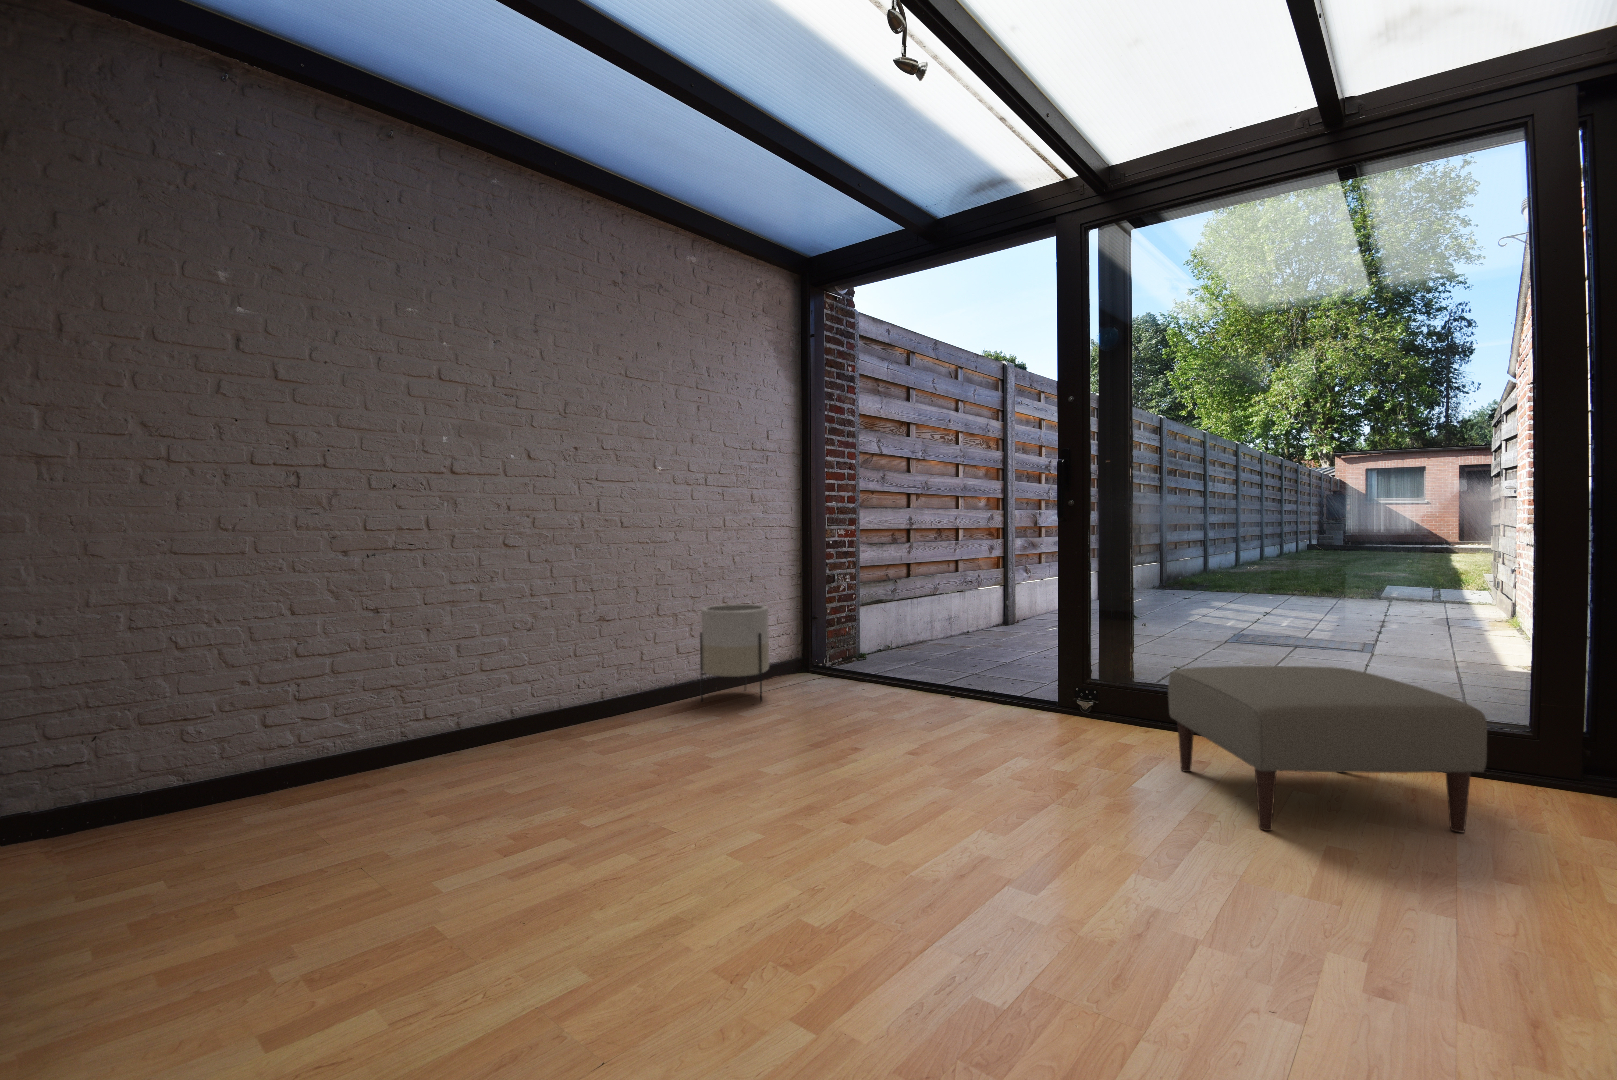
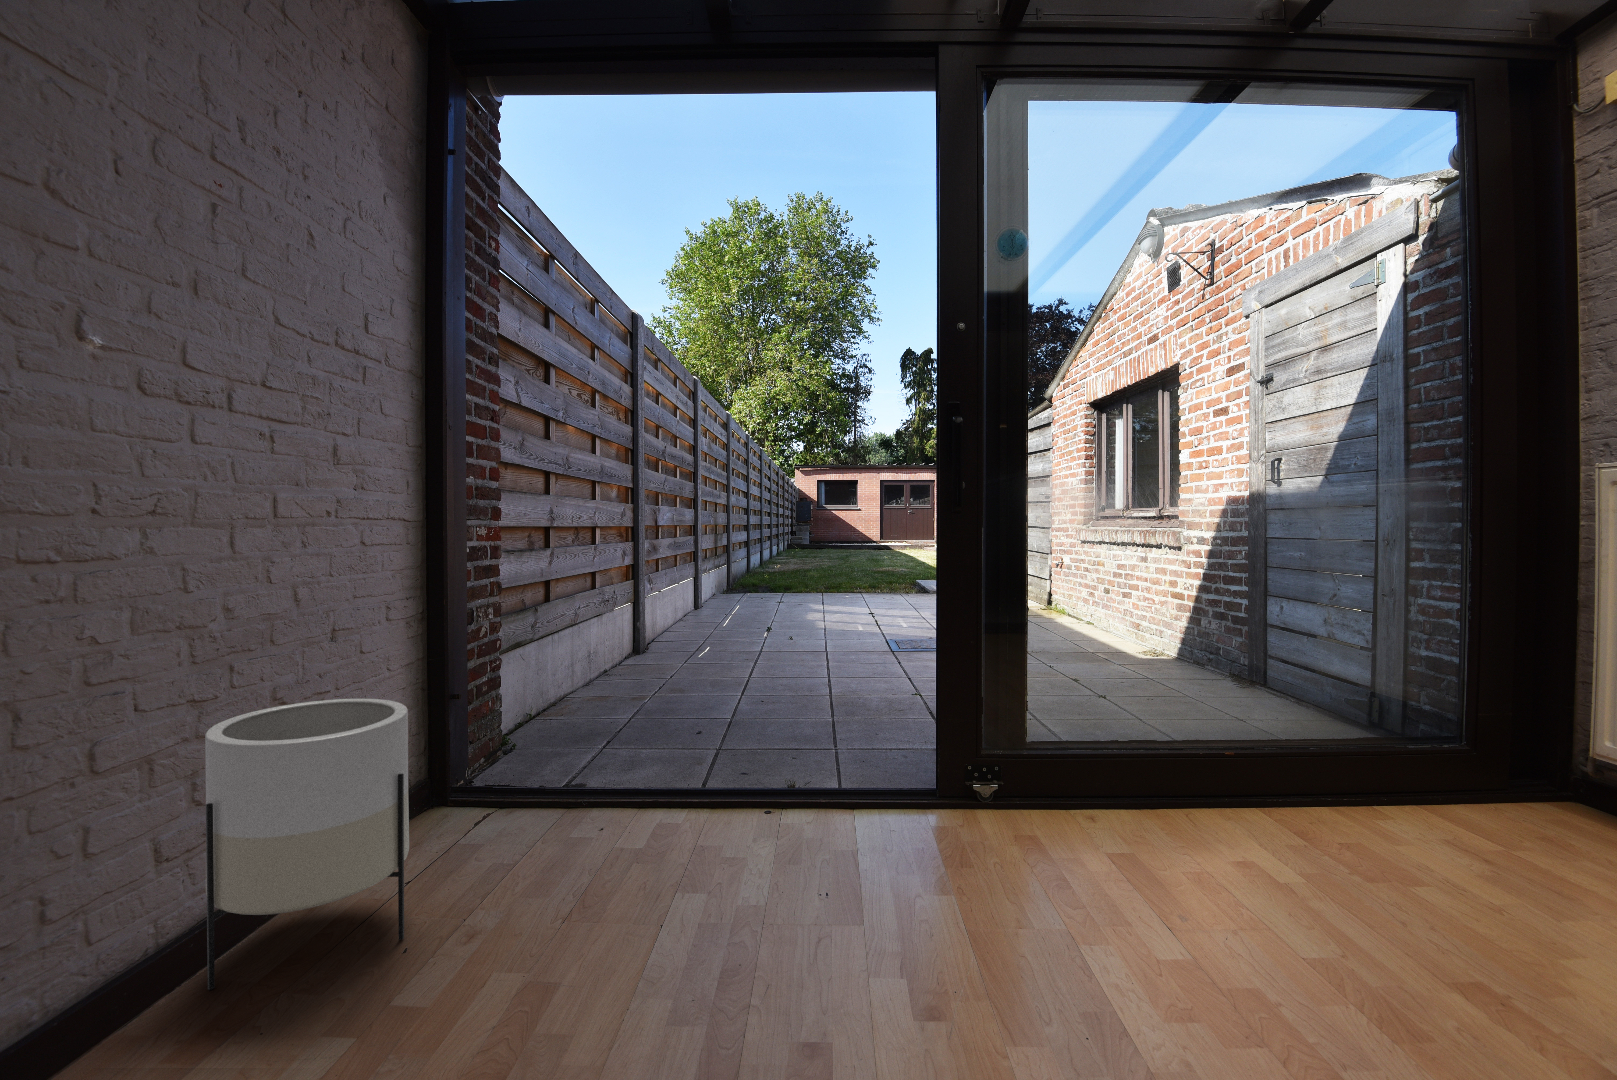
ottoman: present [1168,666,1487,833] -> none [1187,705,1556,987]

